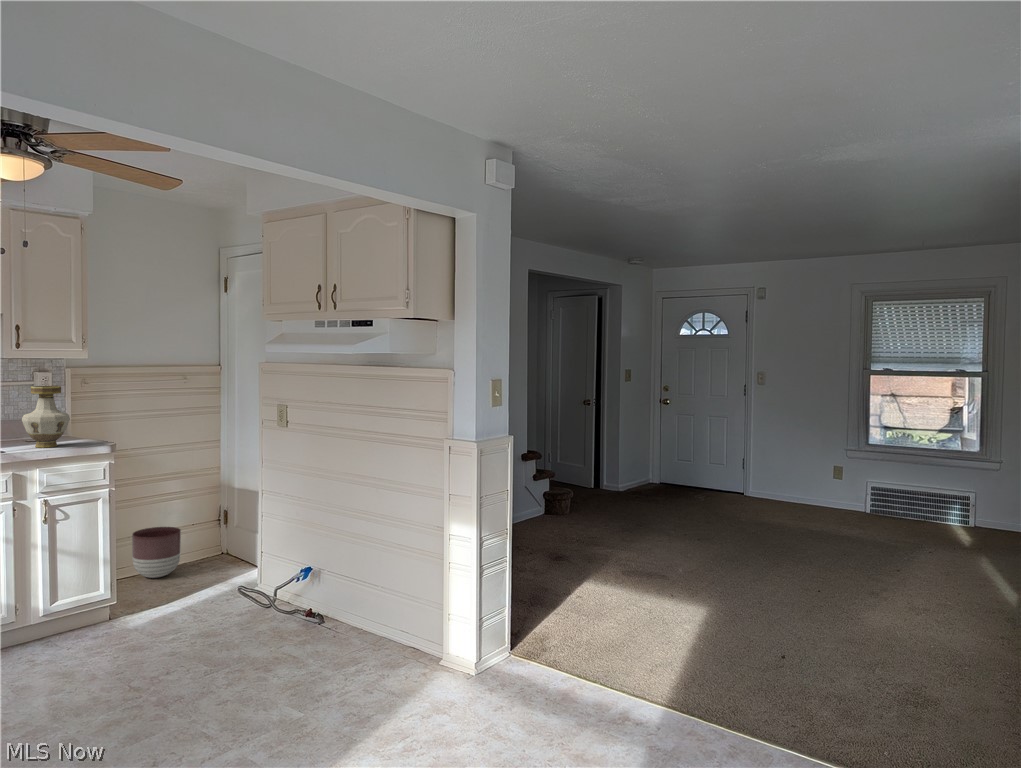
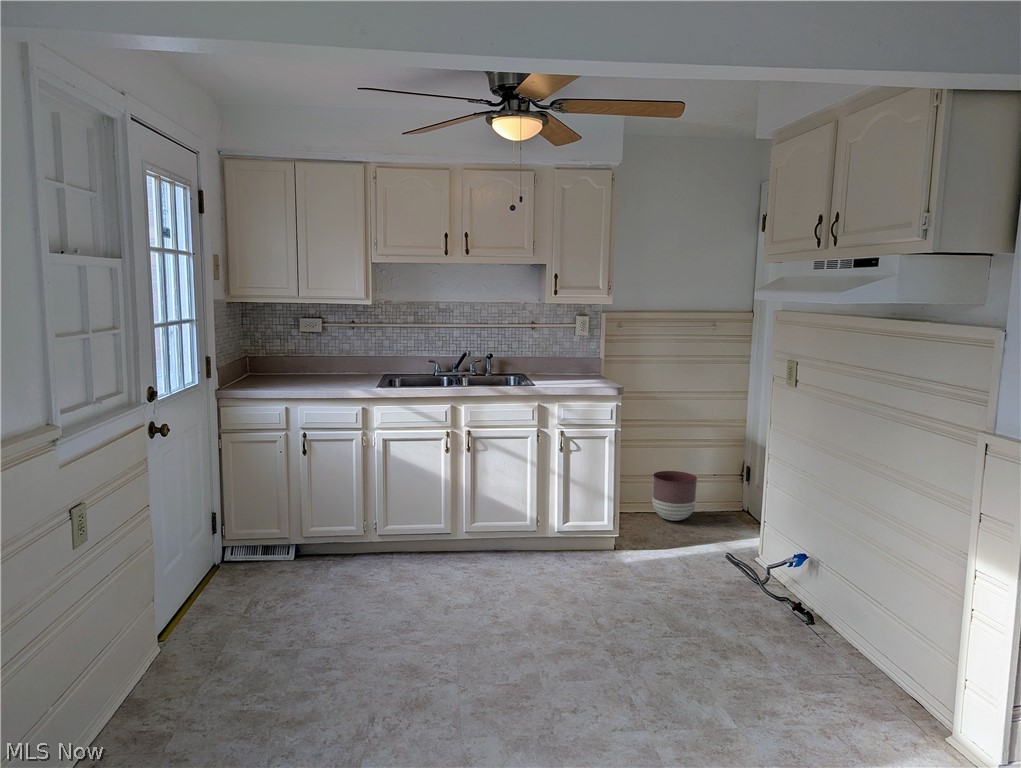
vase: present [22,386,70,448] -> none [555,329,591,385]

